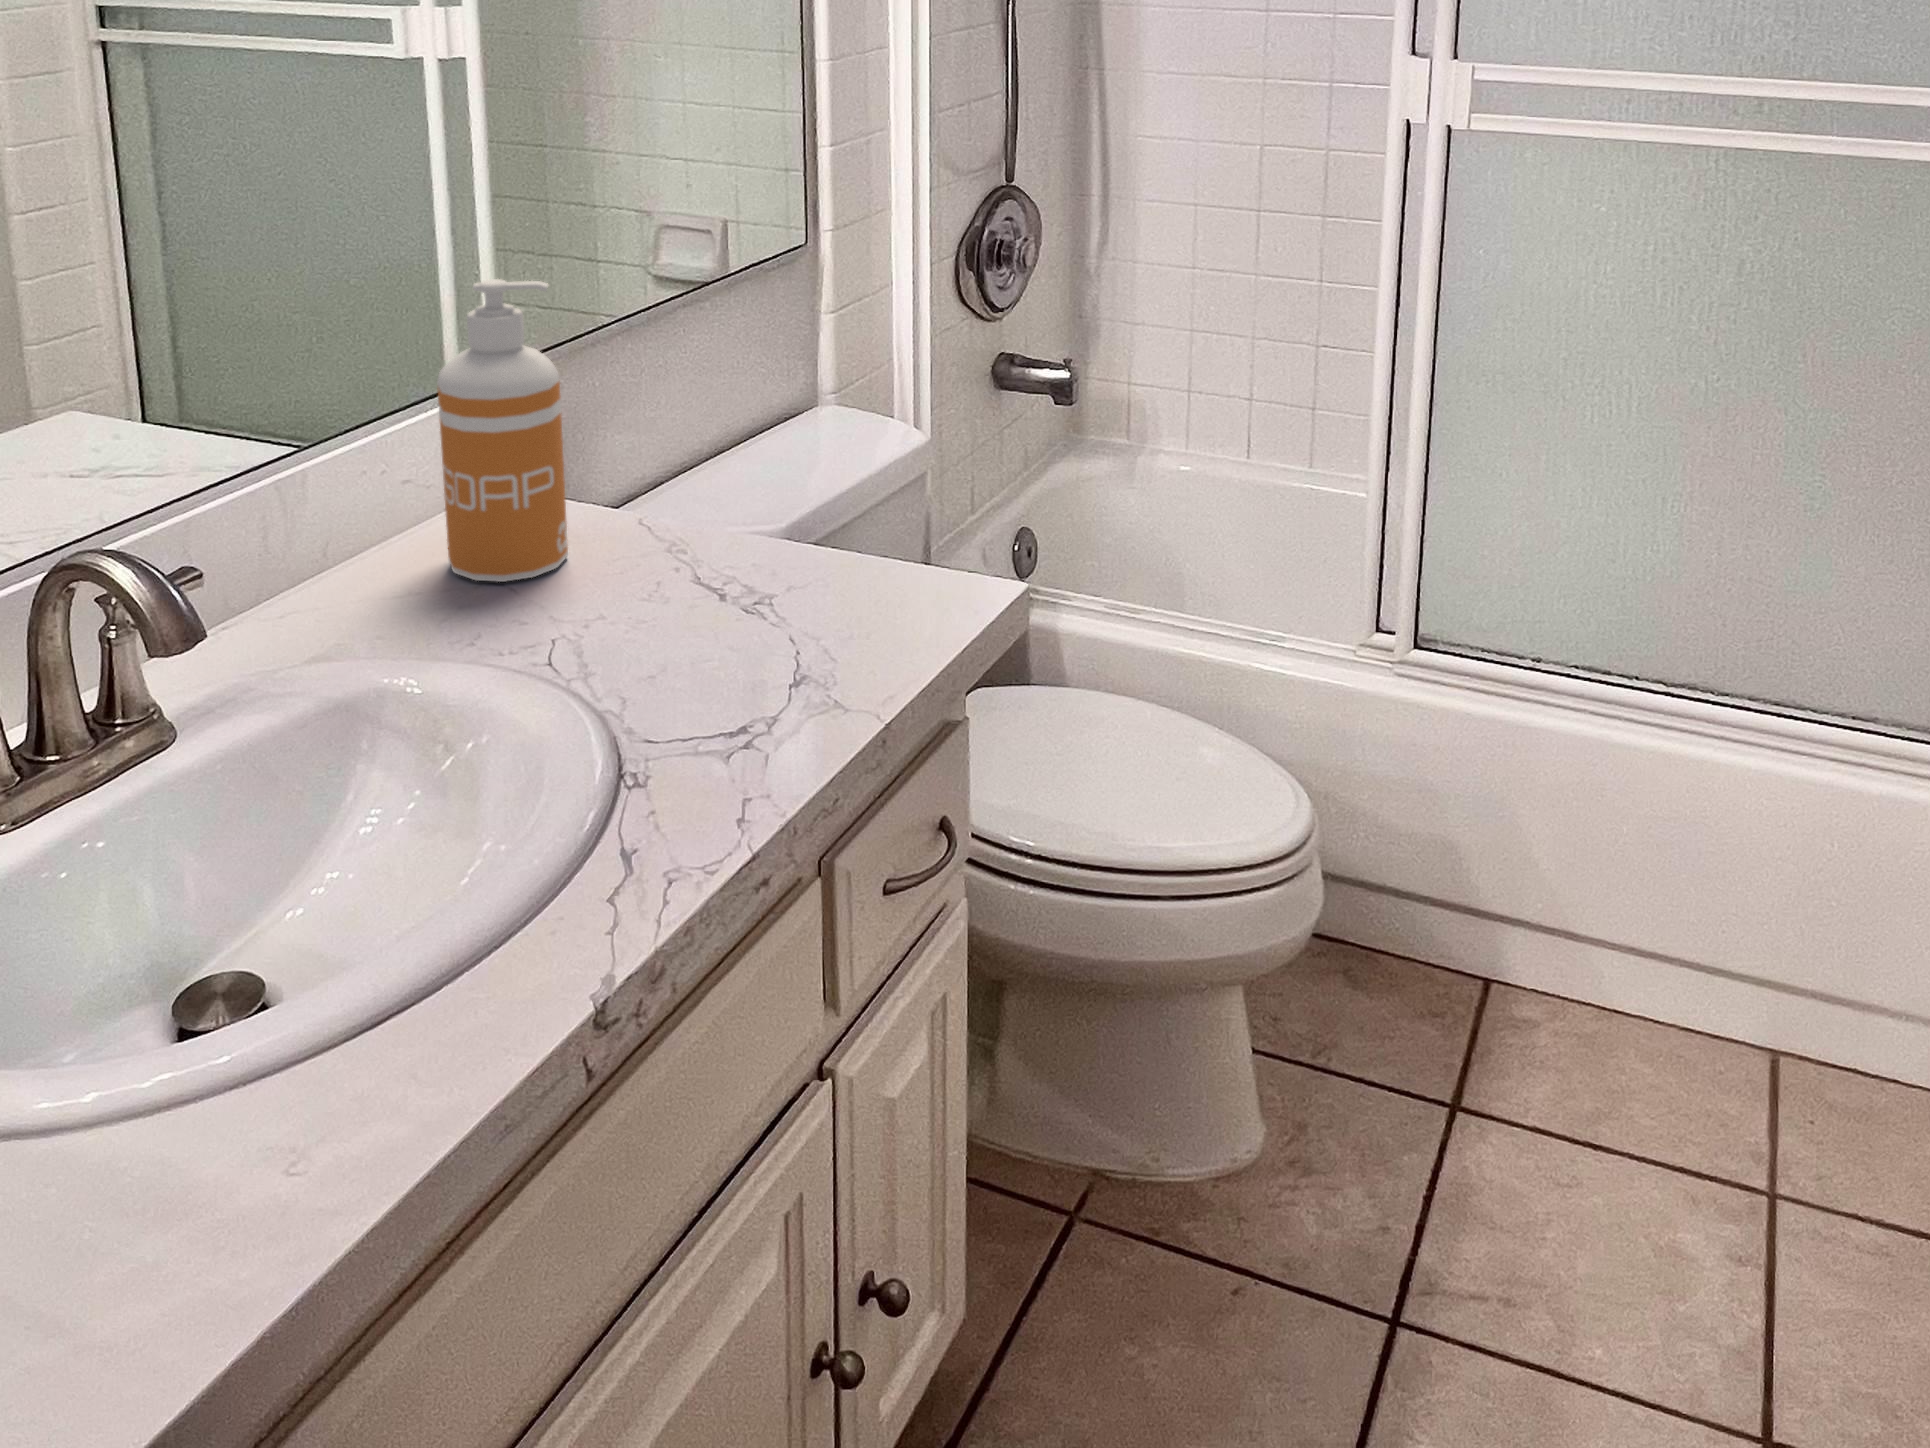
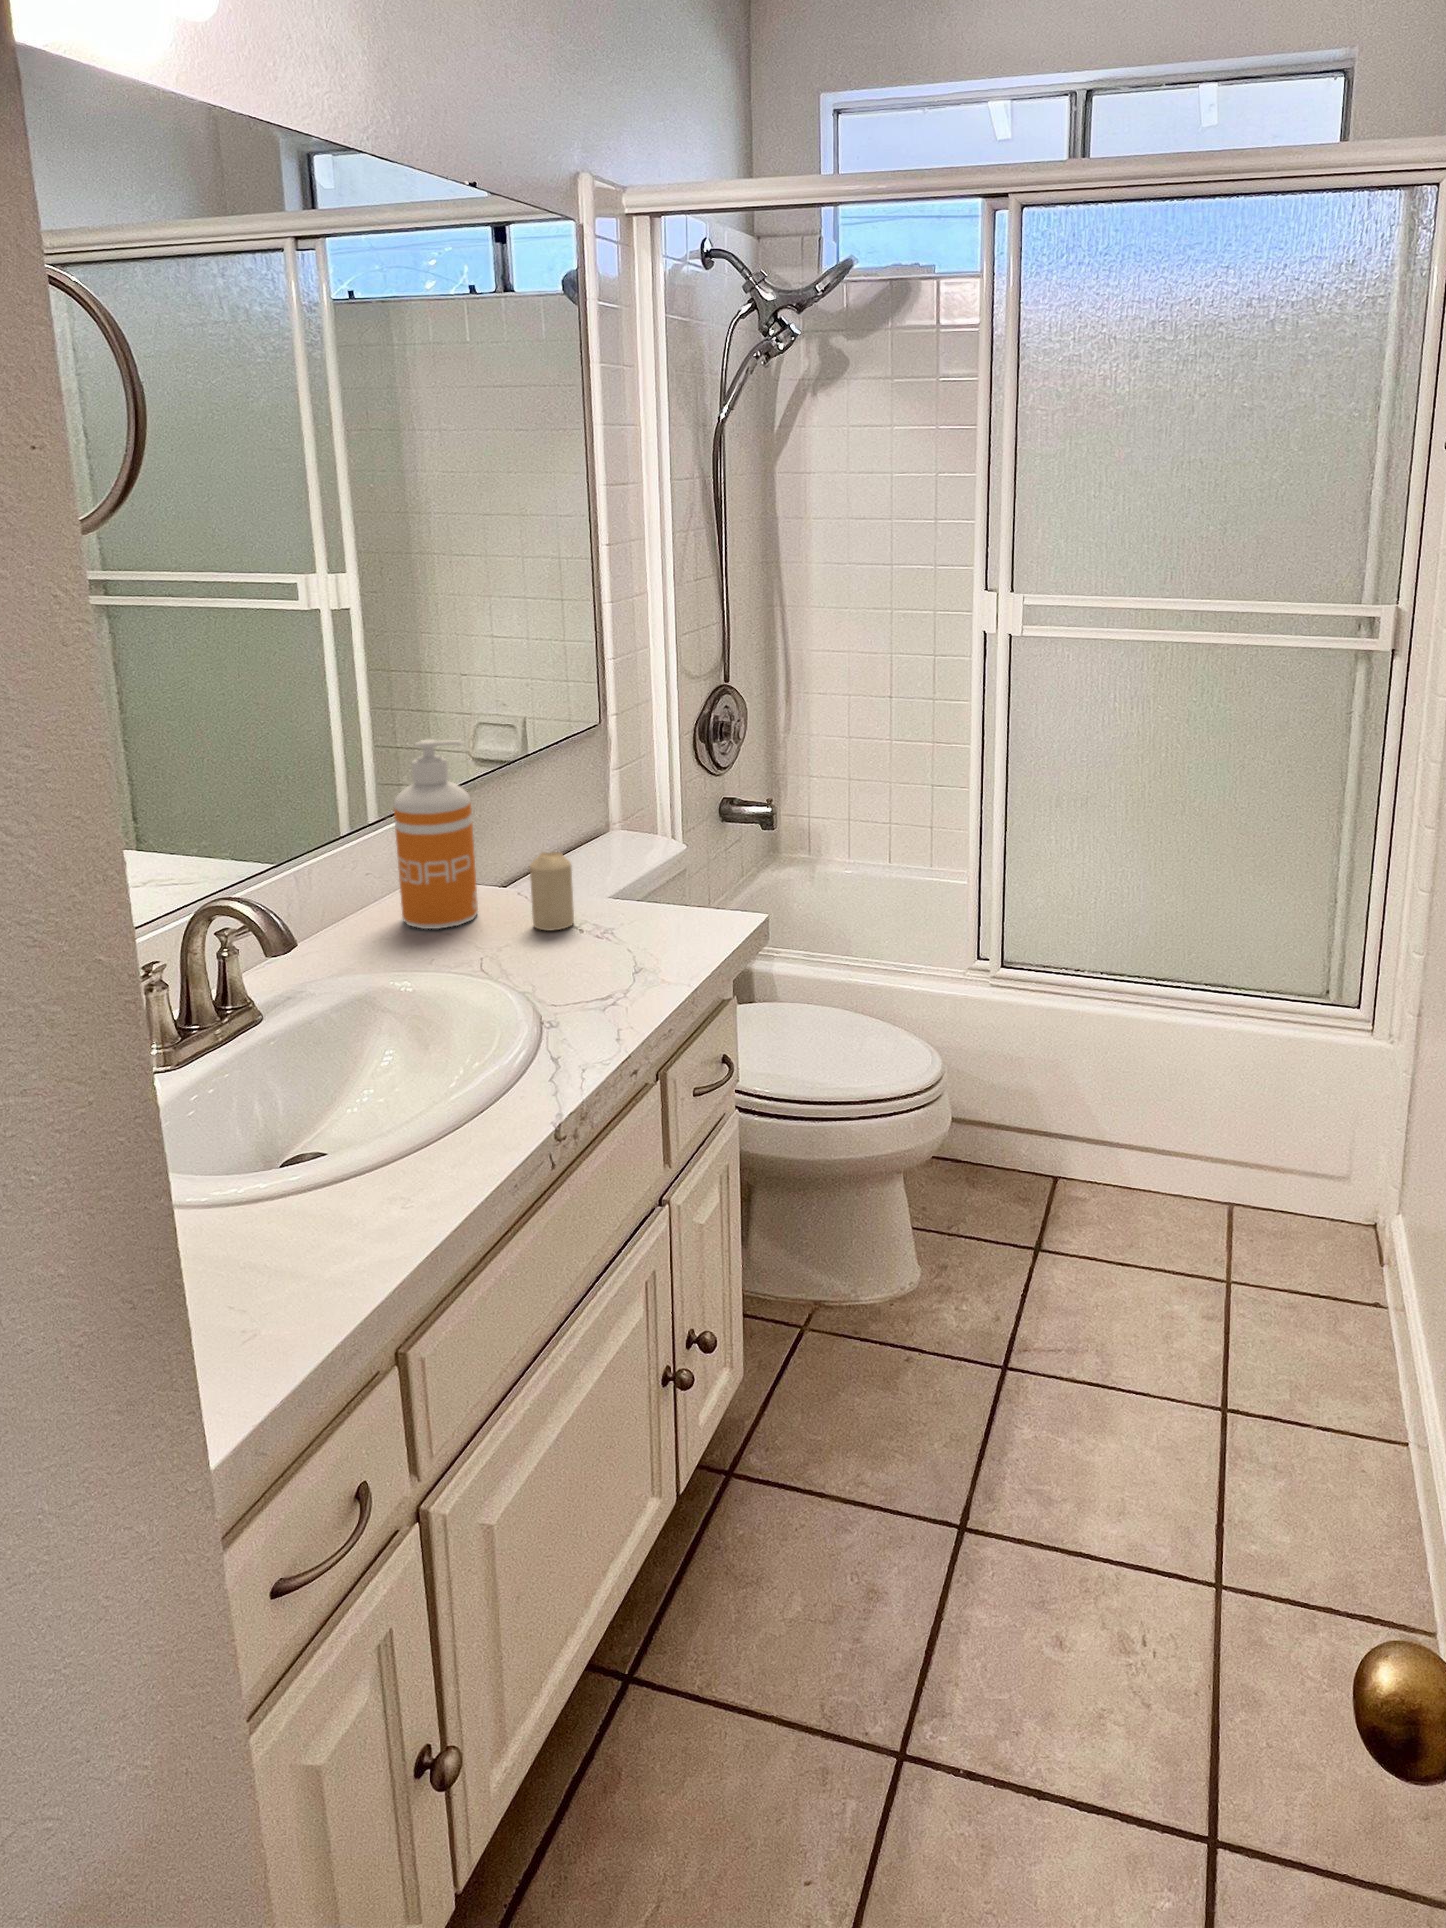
candle: none [644,467,714,596] -> present [530,852,574,931]

